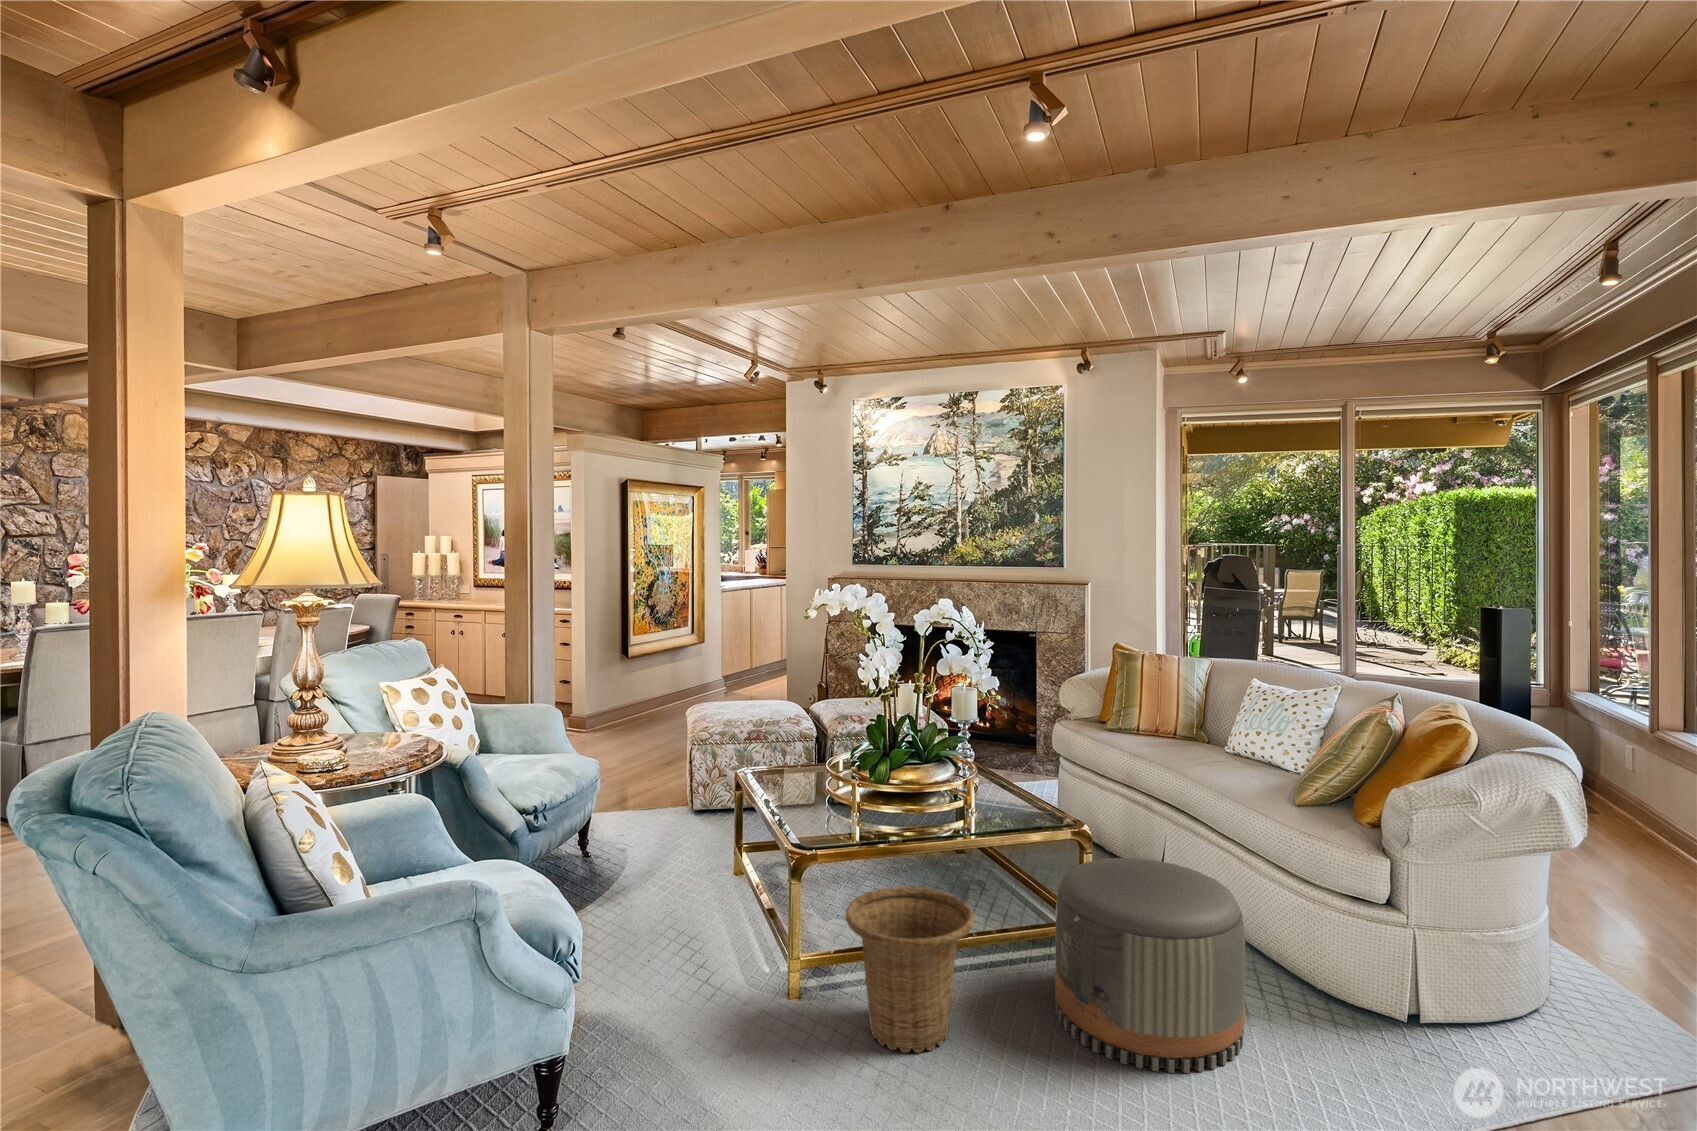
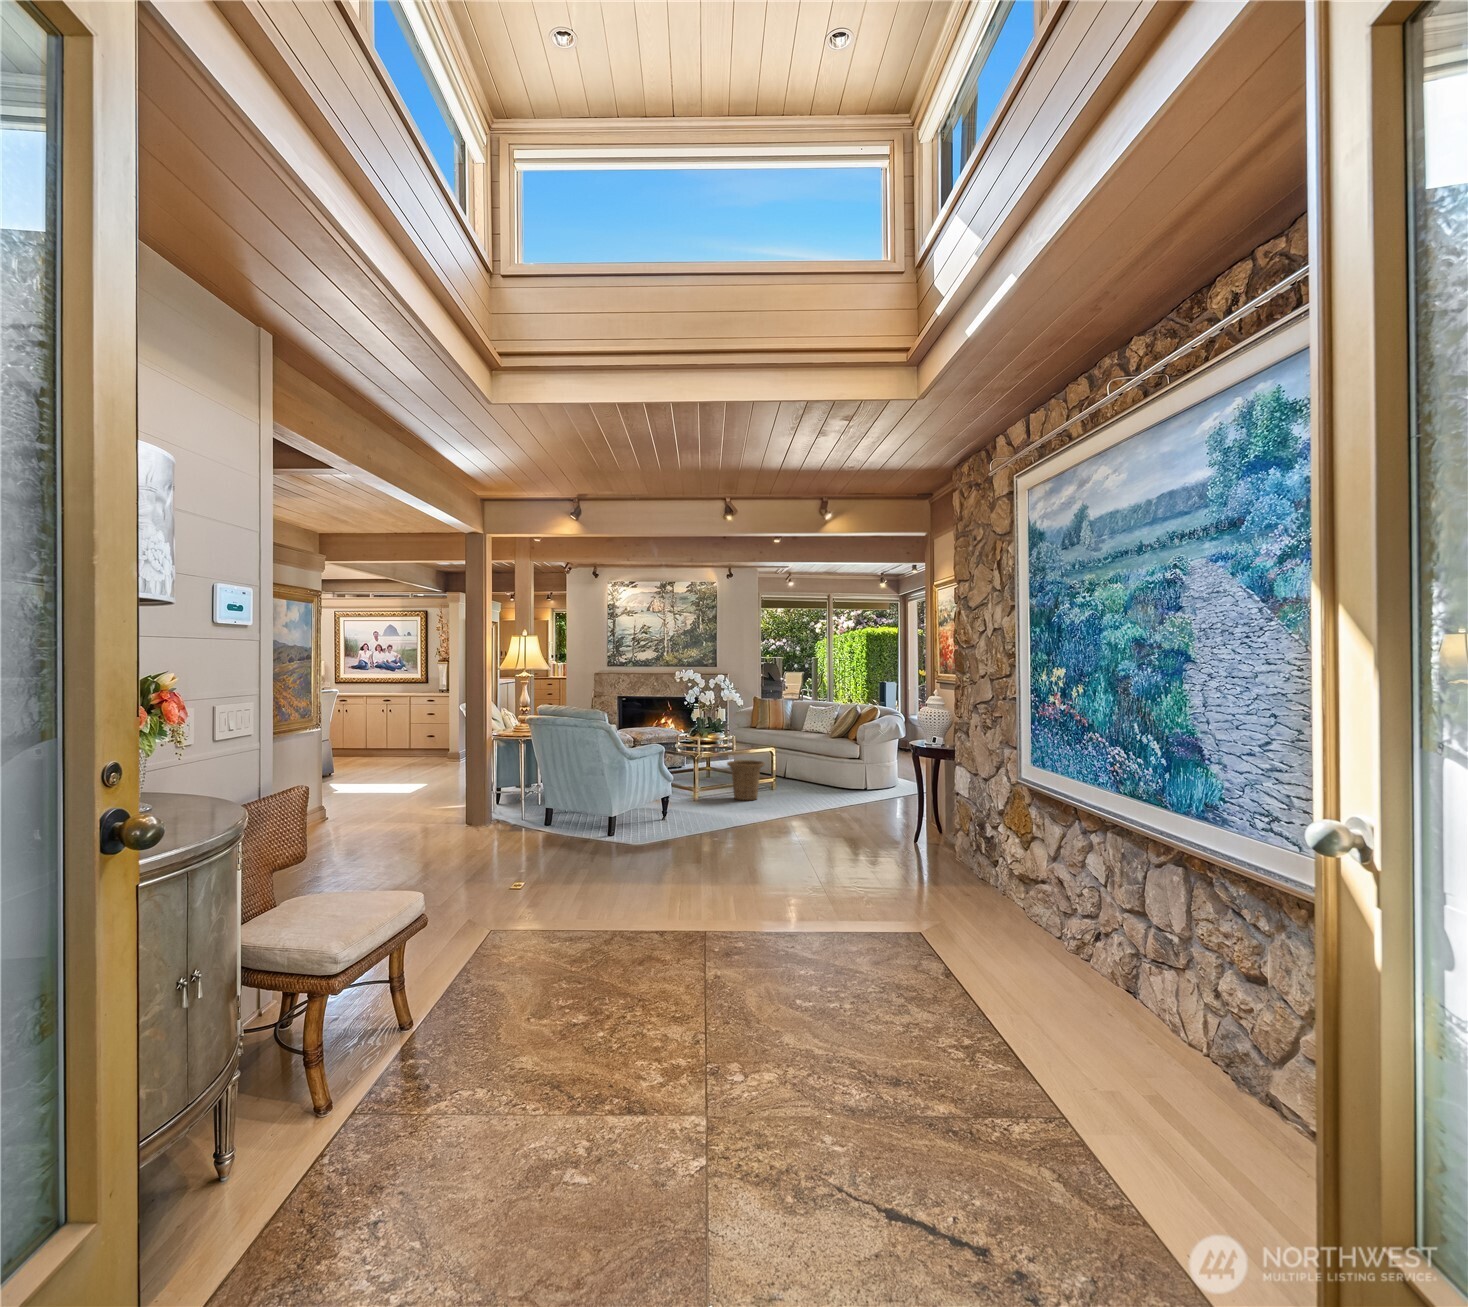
pouf: present [1055,858,1245,1073] -> none [778,749,830,797]

